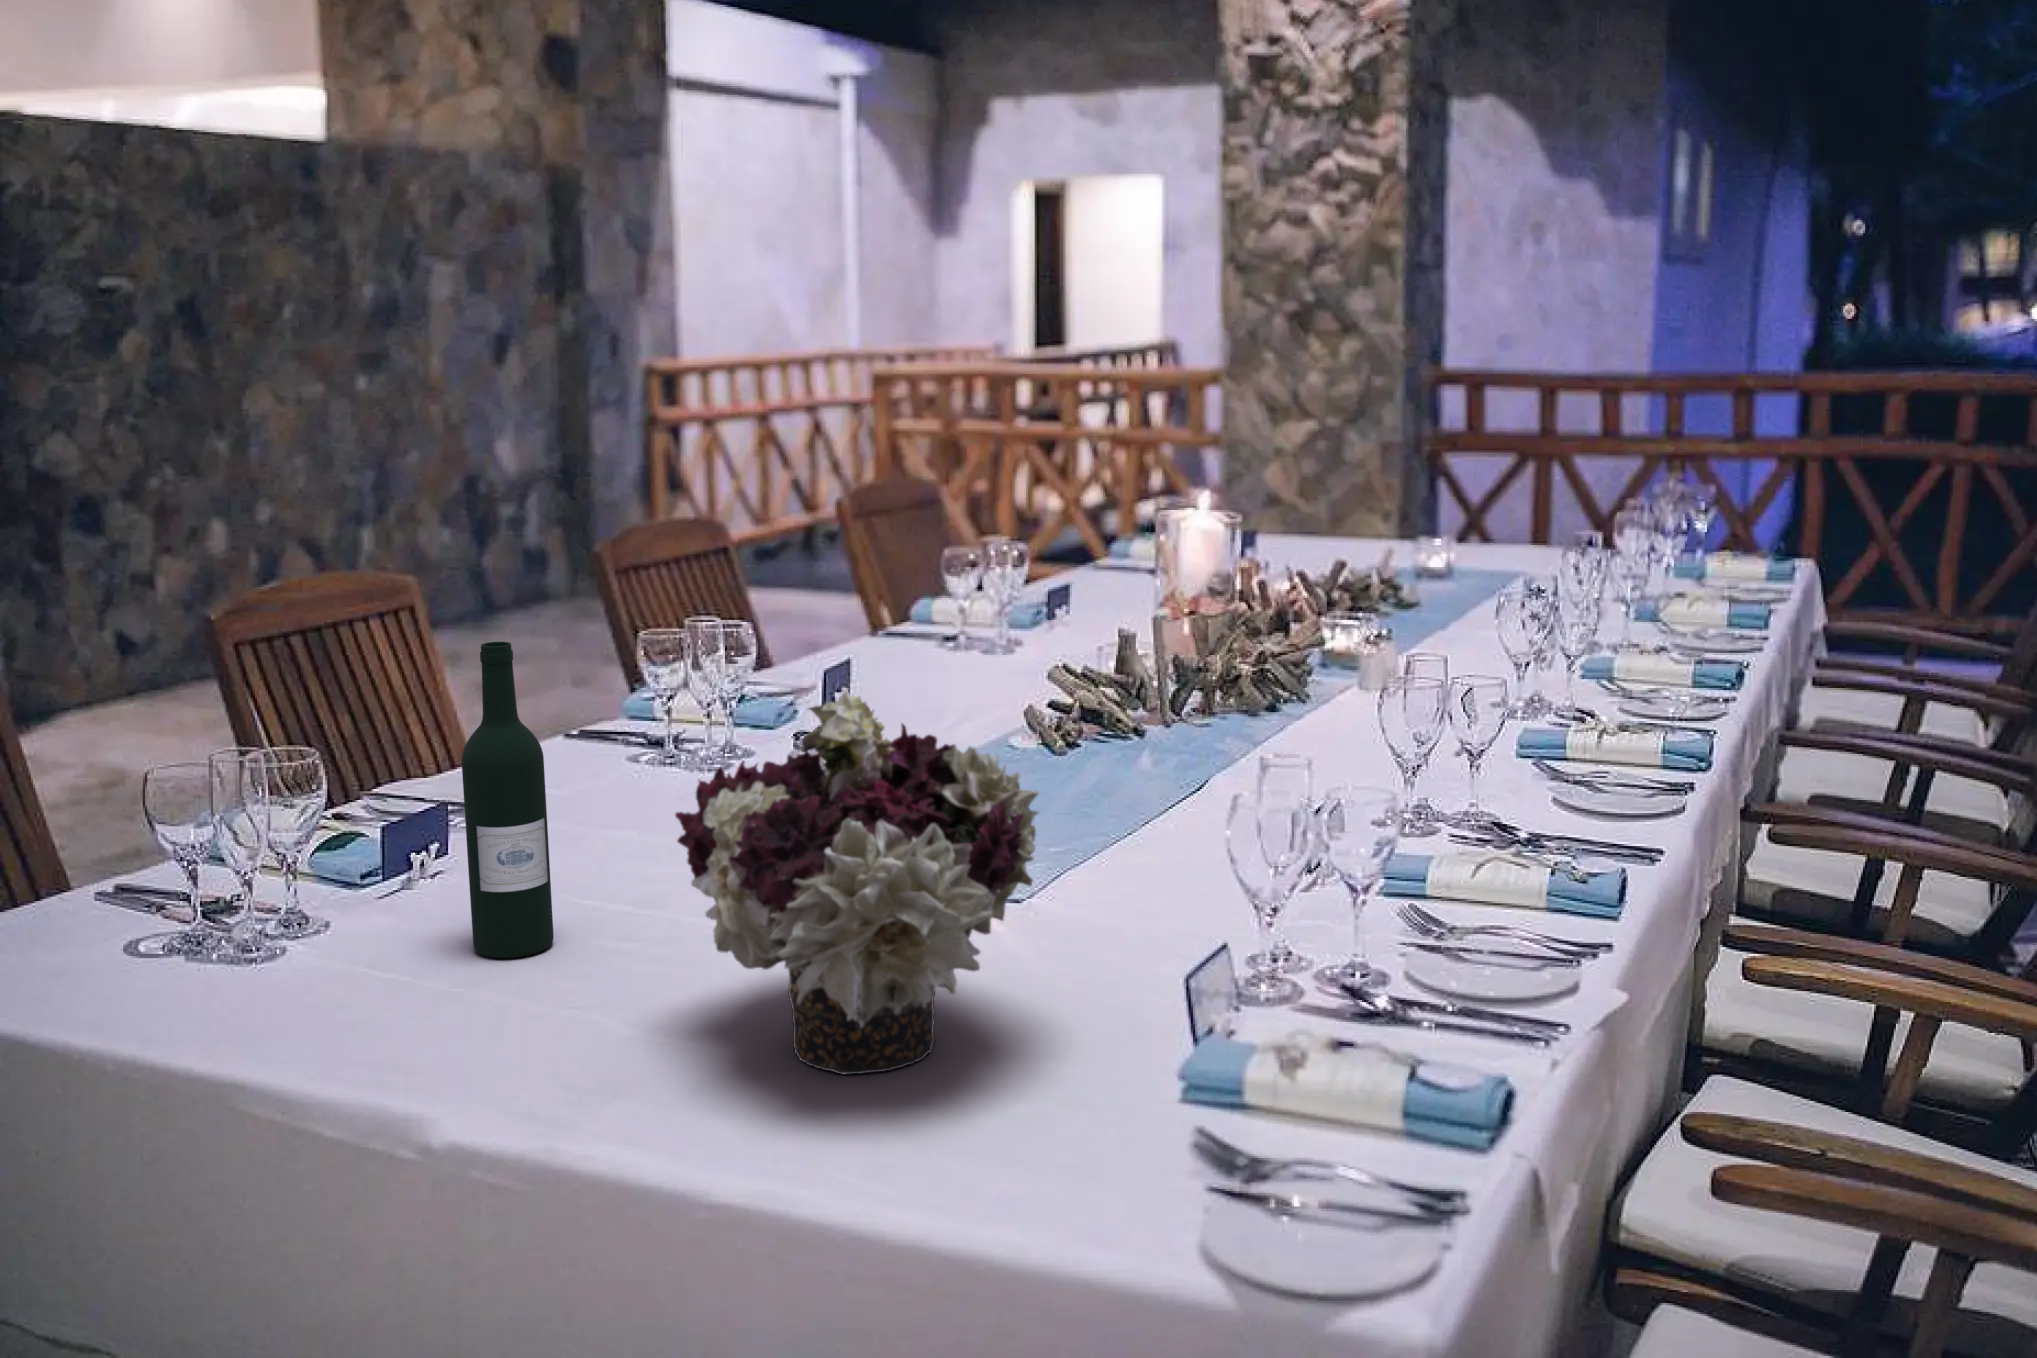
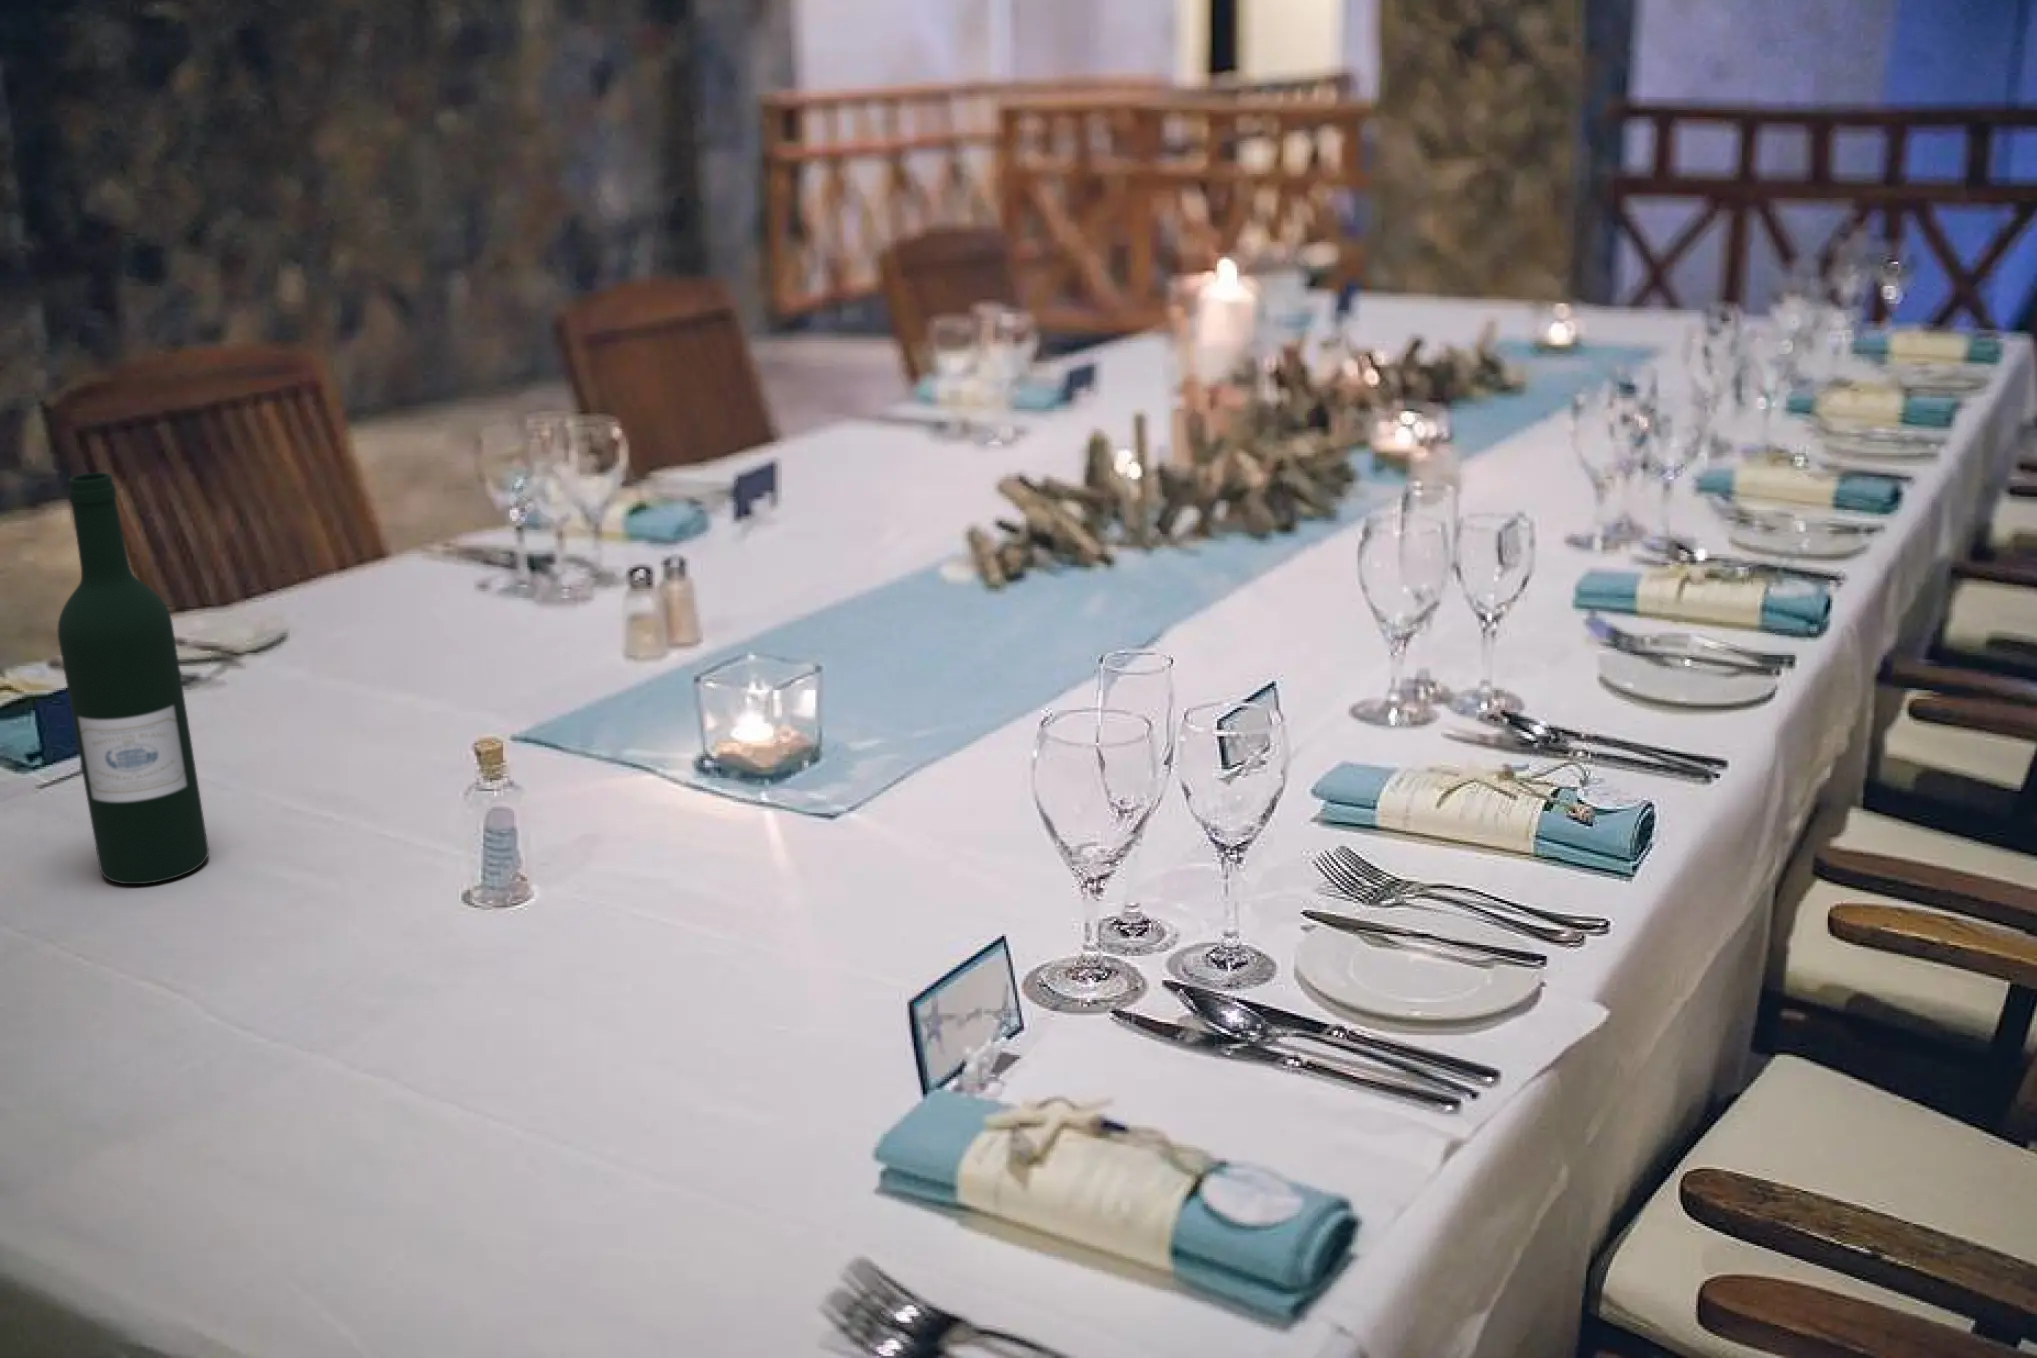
flower arrangement: present [675,688,1039,1074] -> none [218,568,709,1113]

